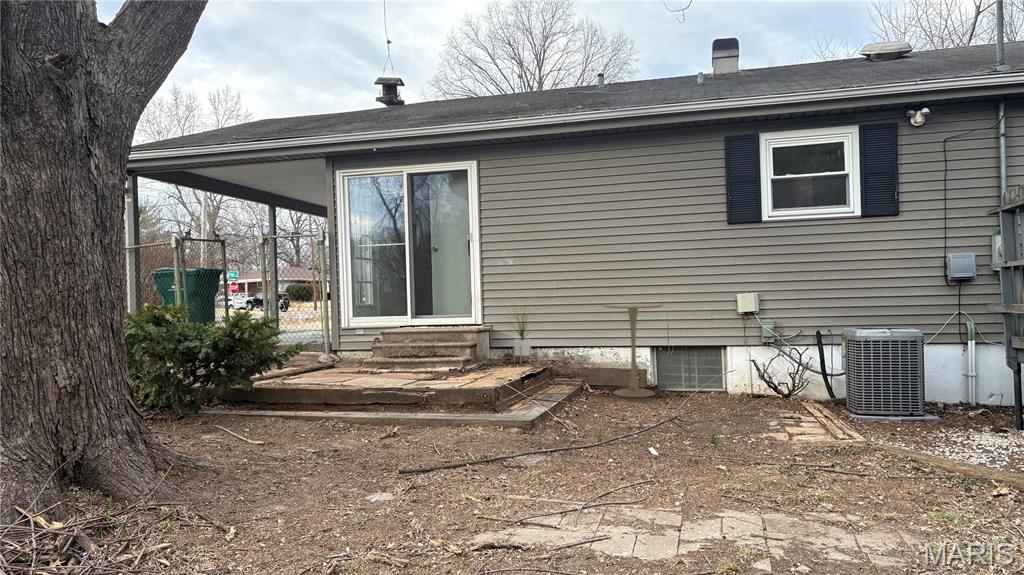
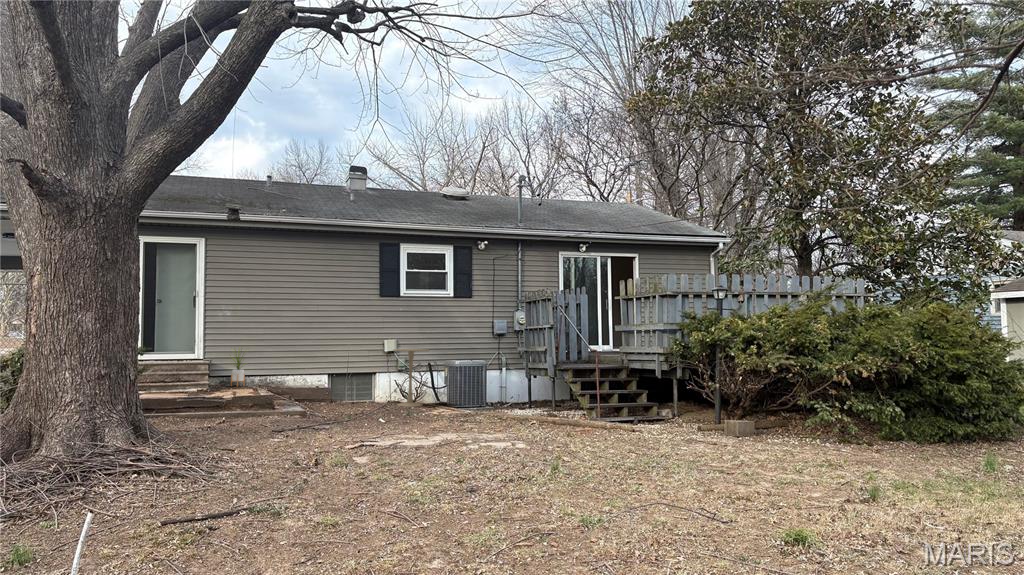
pedestal table: present [604,304,663,397] -> present [393,349,429,407]

